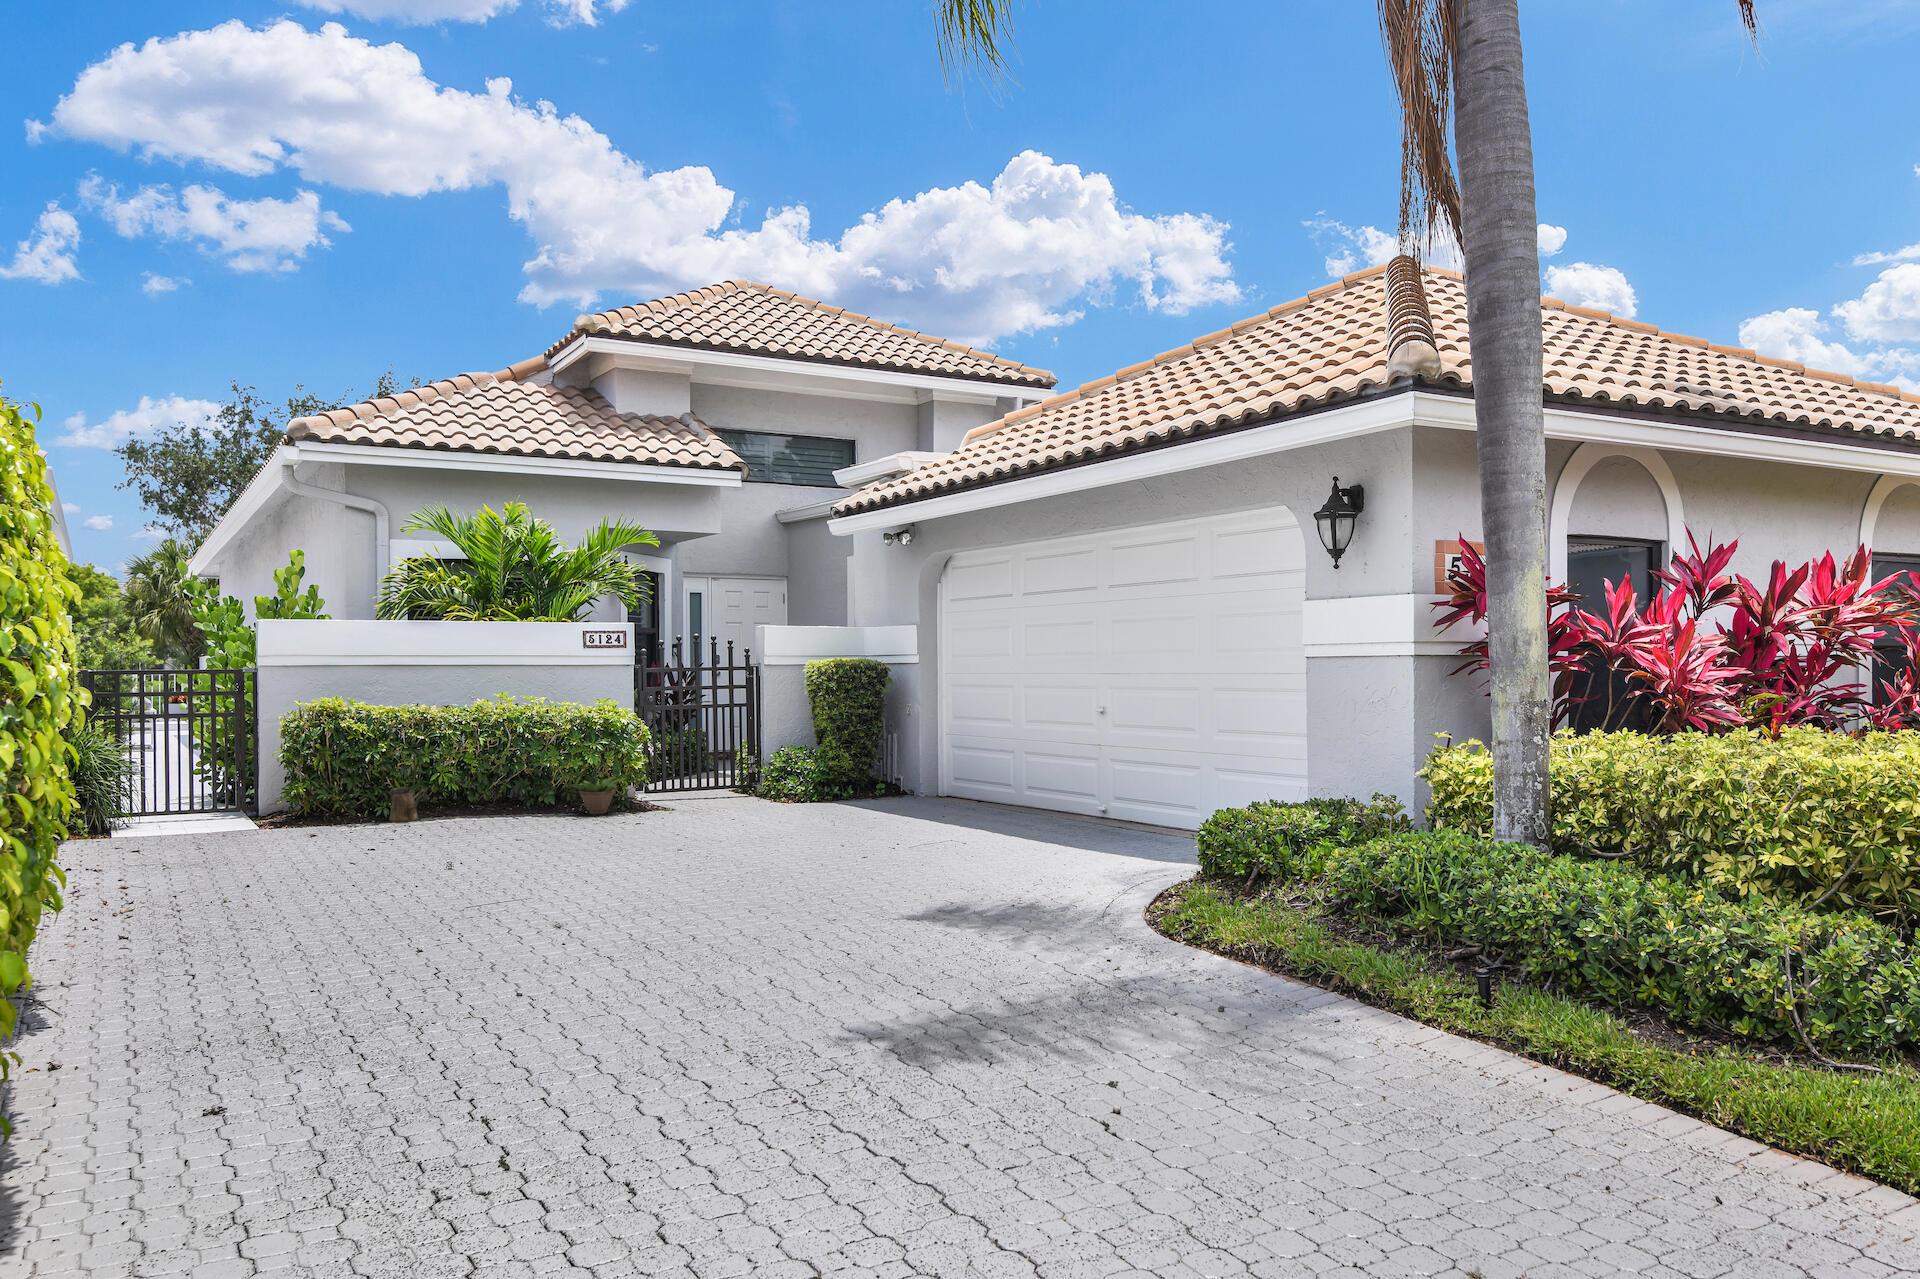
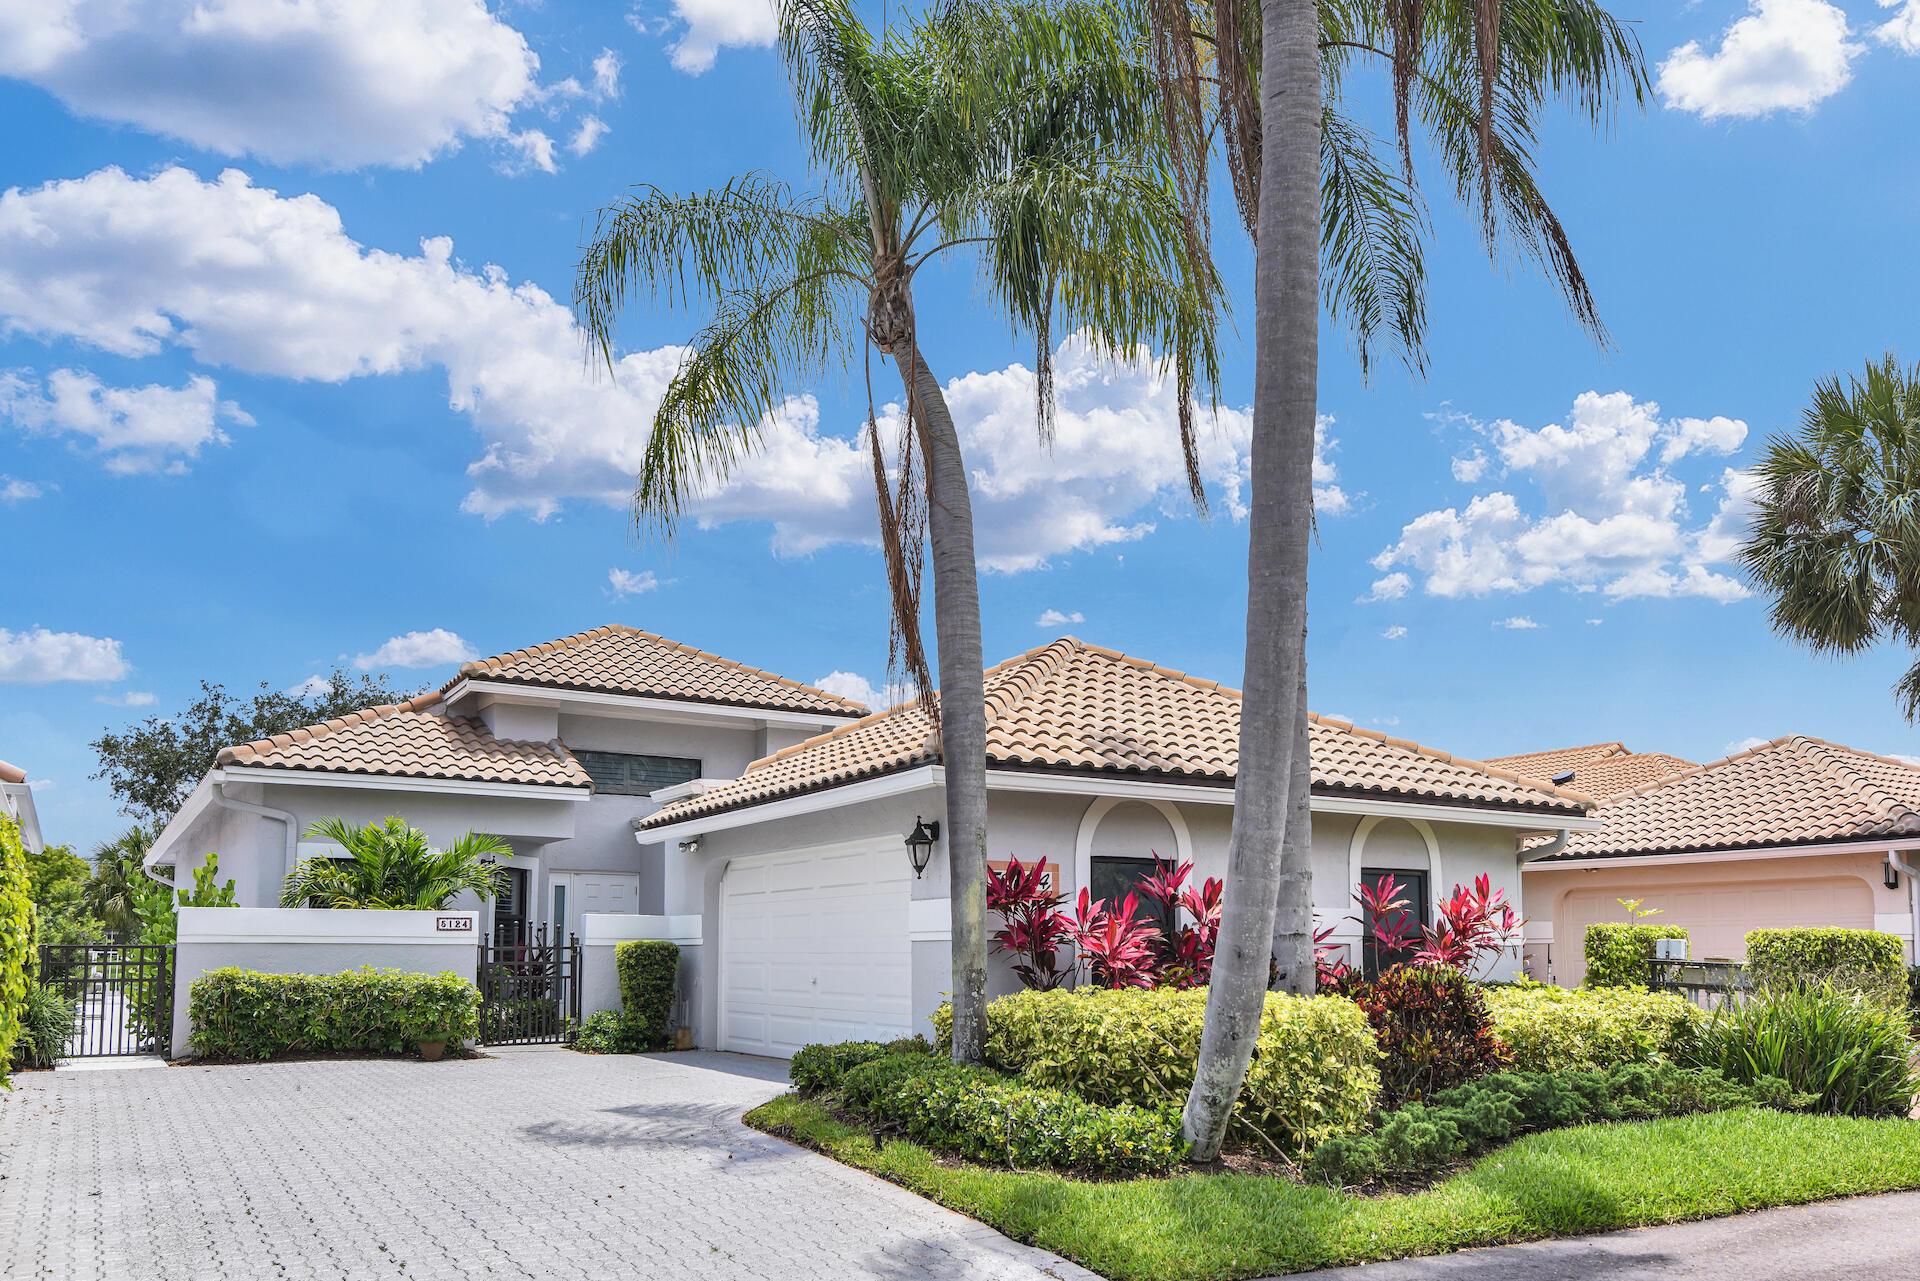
watering can: present [389,787,424,822] -> present [665,1025,697,1049]

